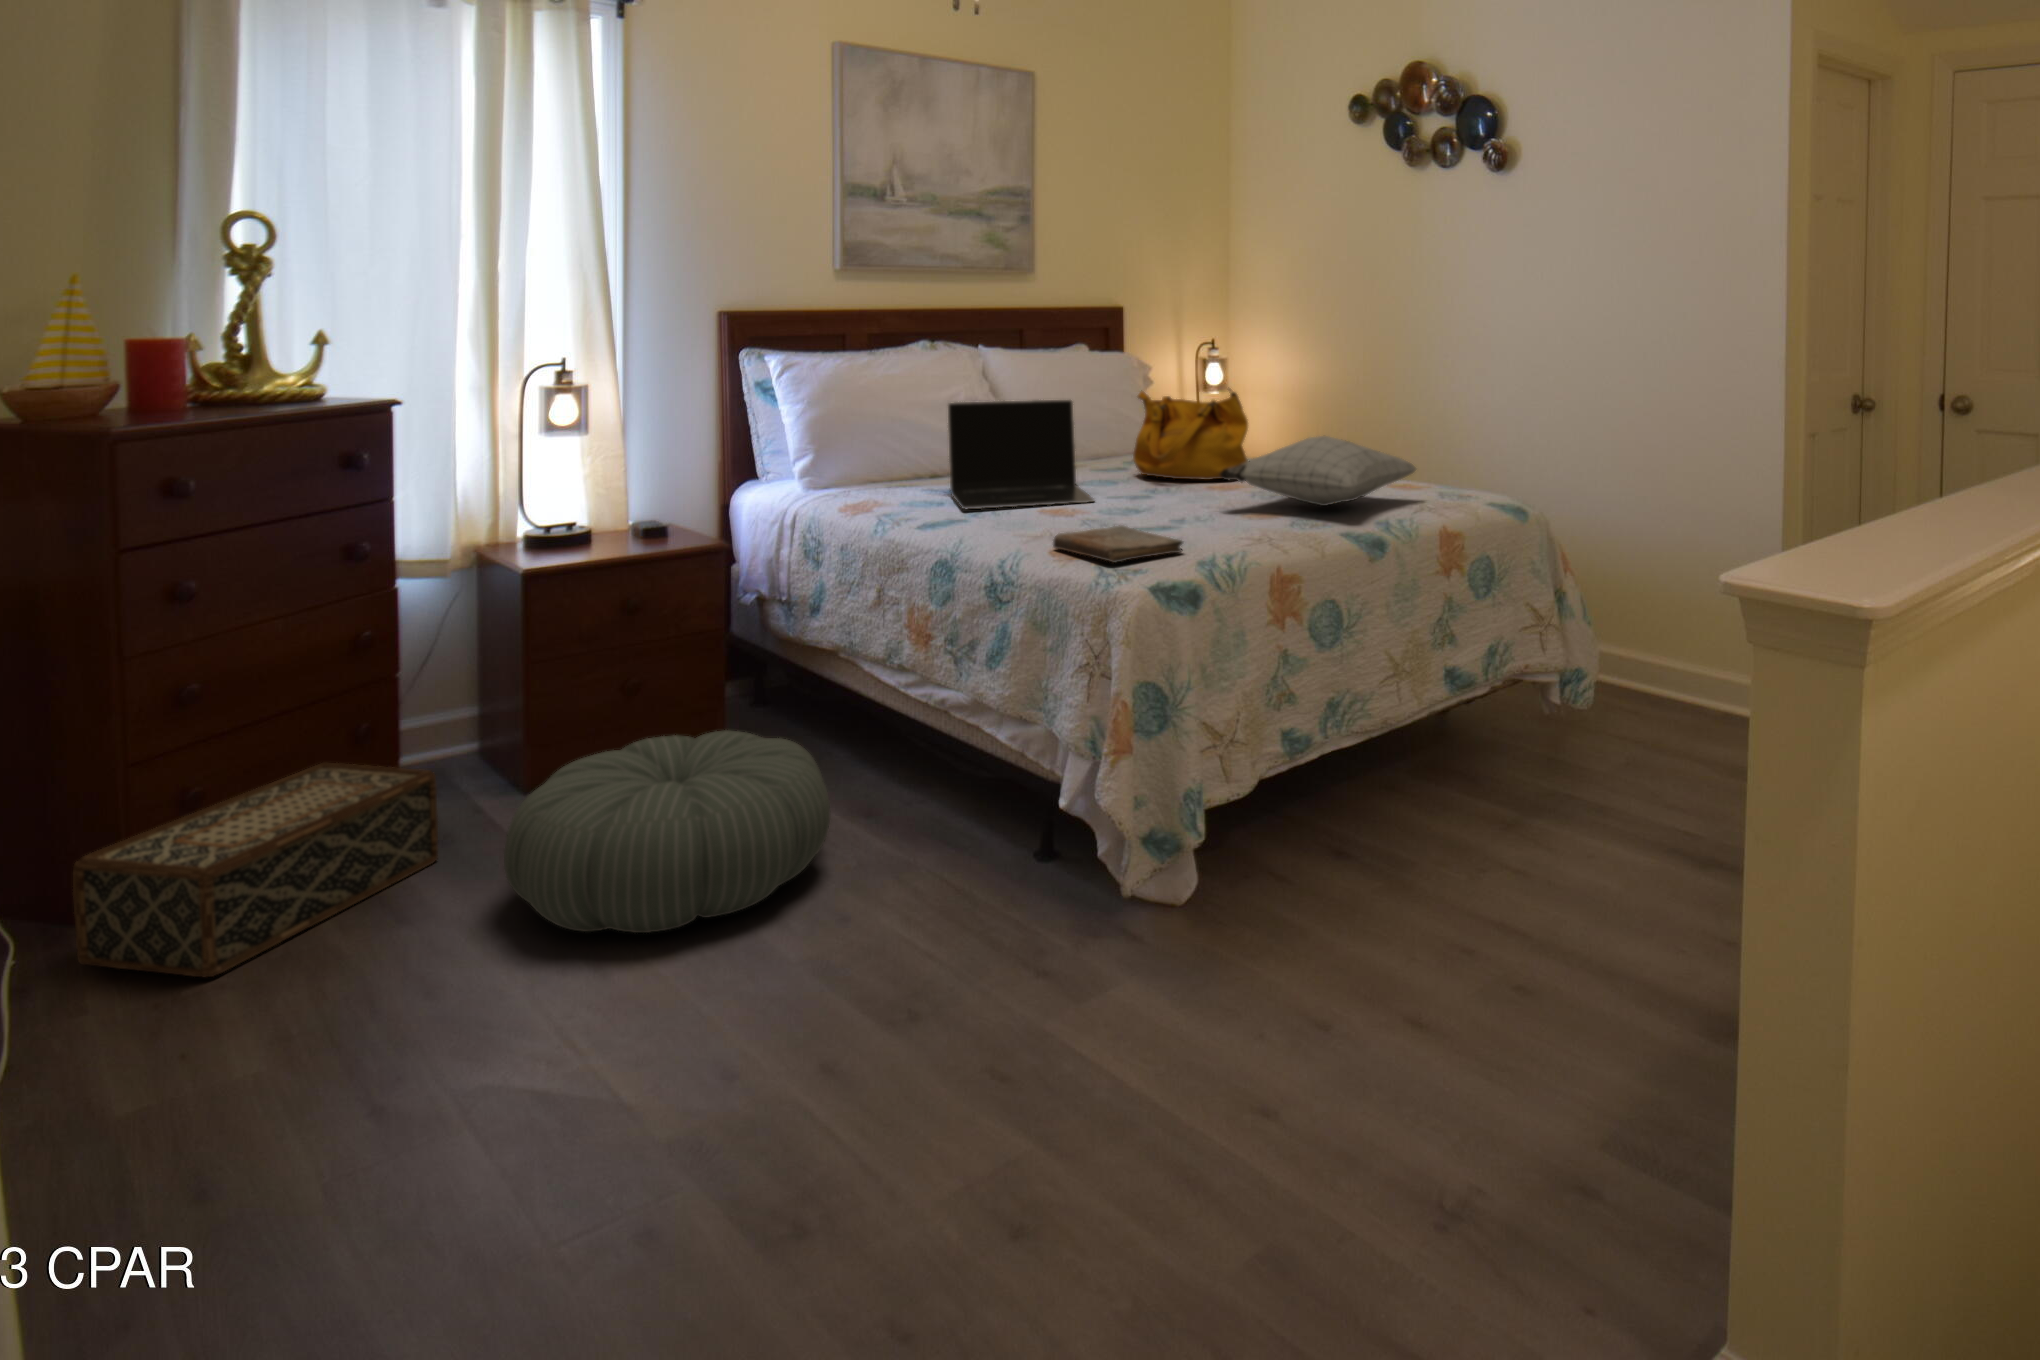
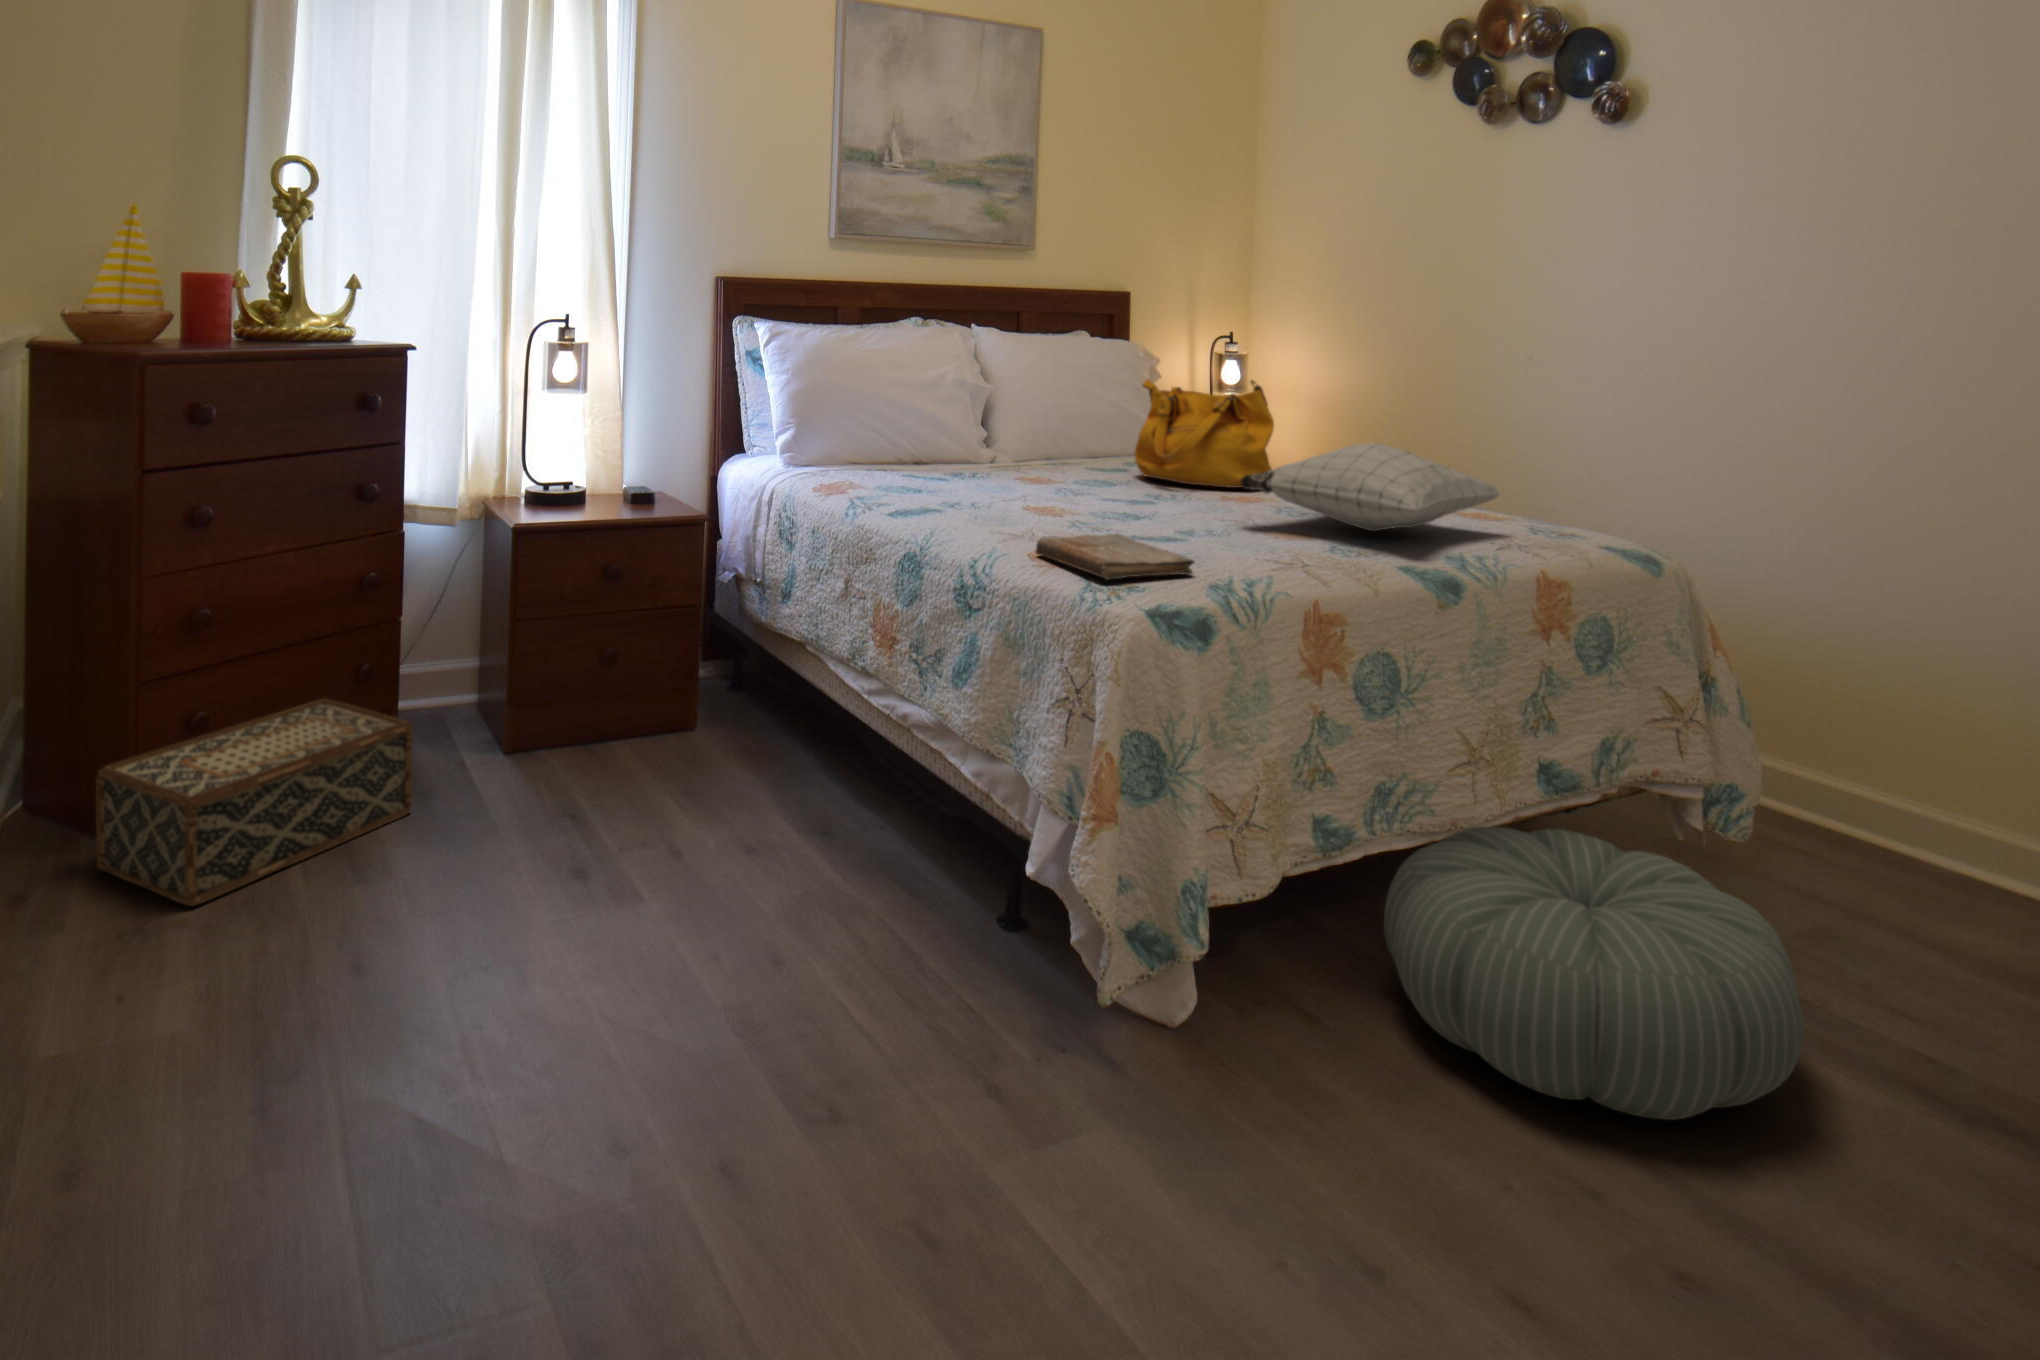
laptop: present [948,400,1094,509] -> none [930,380,1089,503]
pouf: present [504,731,830,933] -> present [1384,827,1803,1120]

